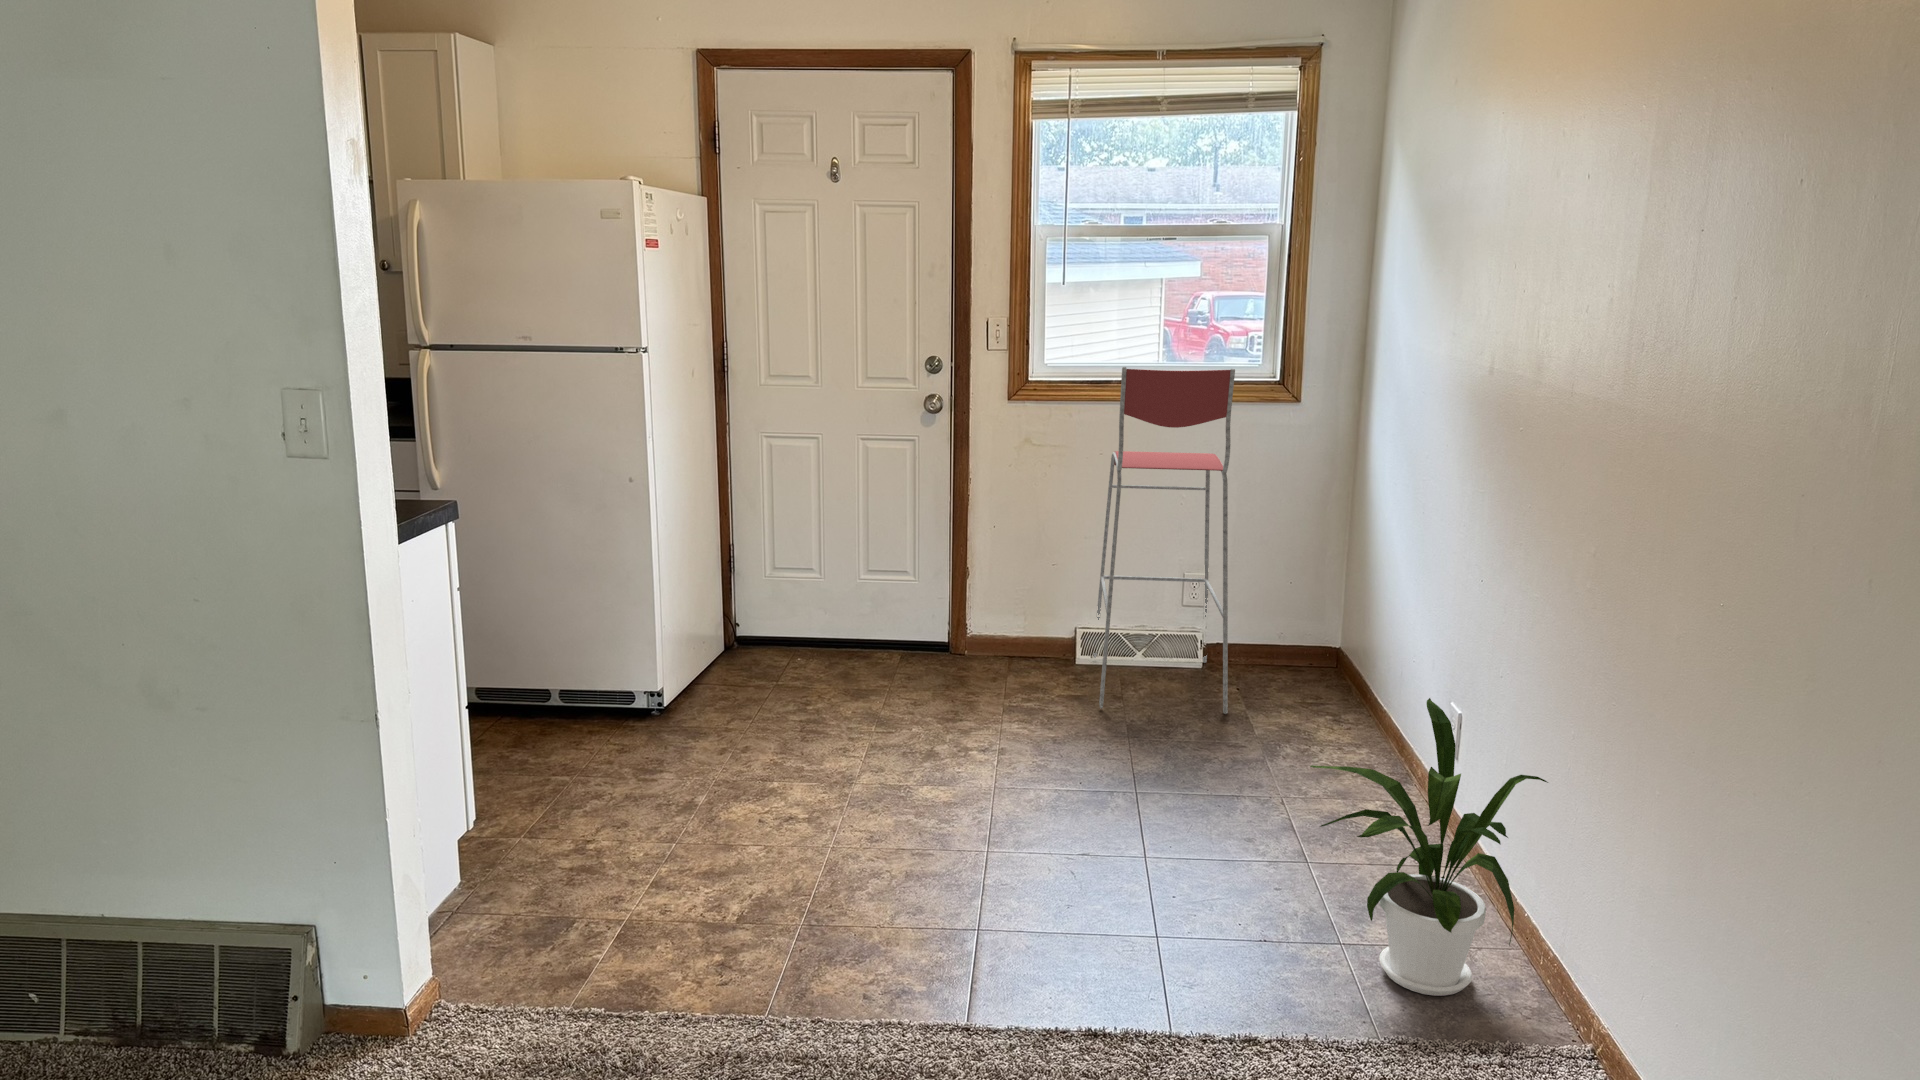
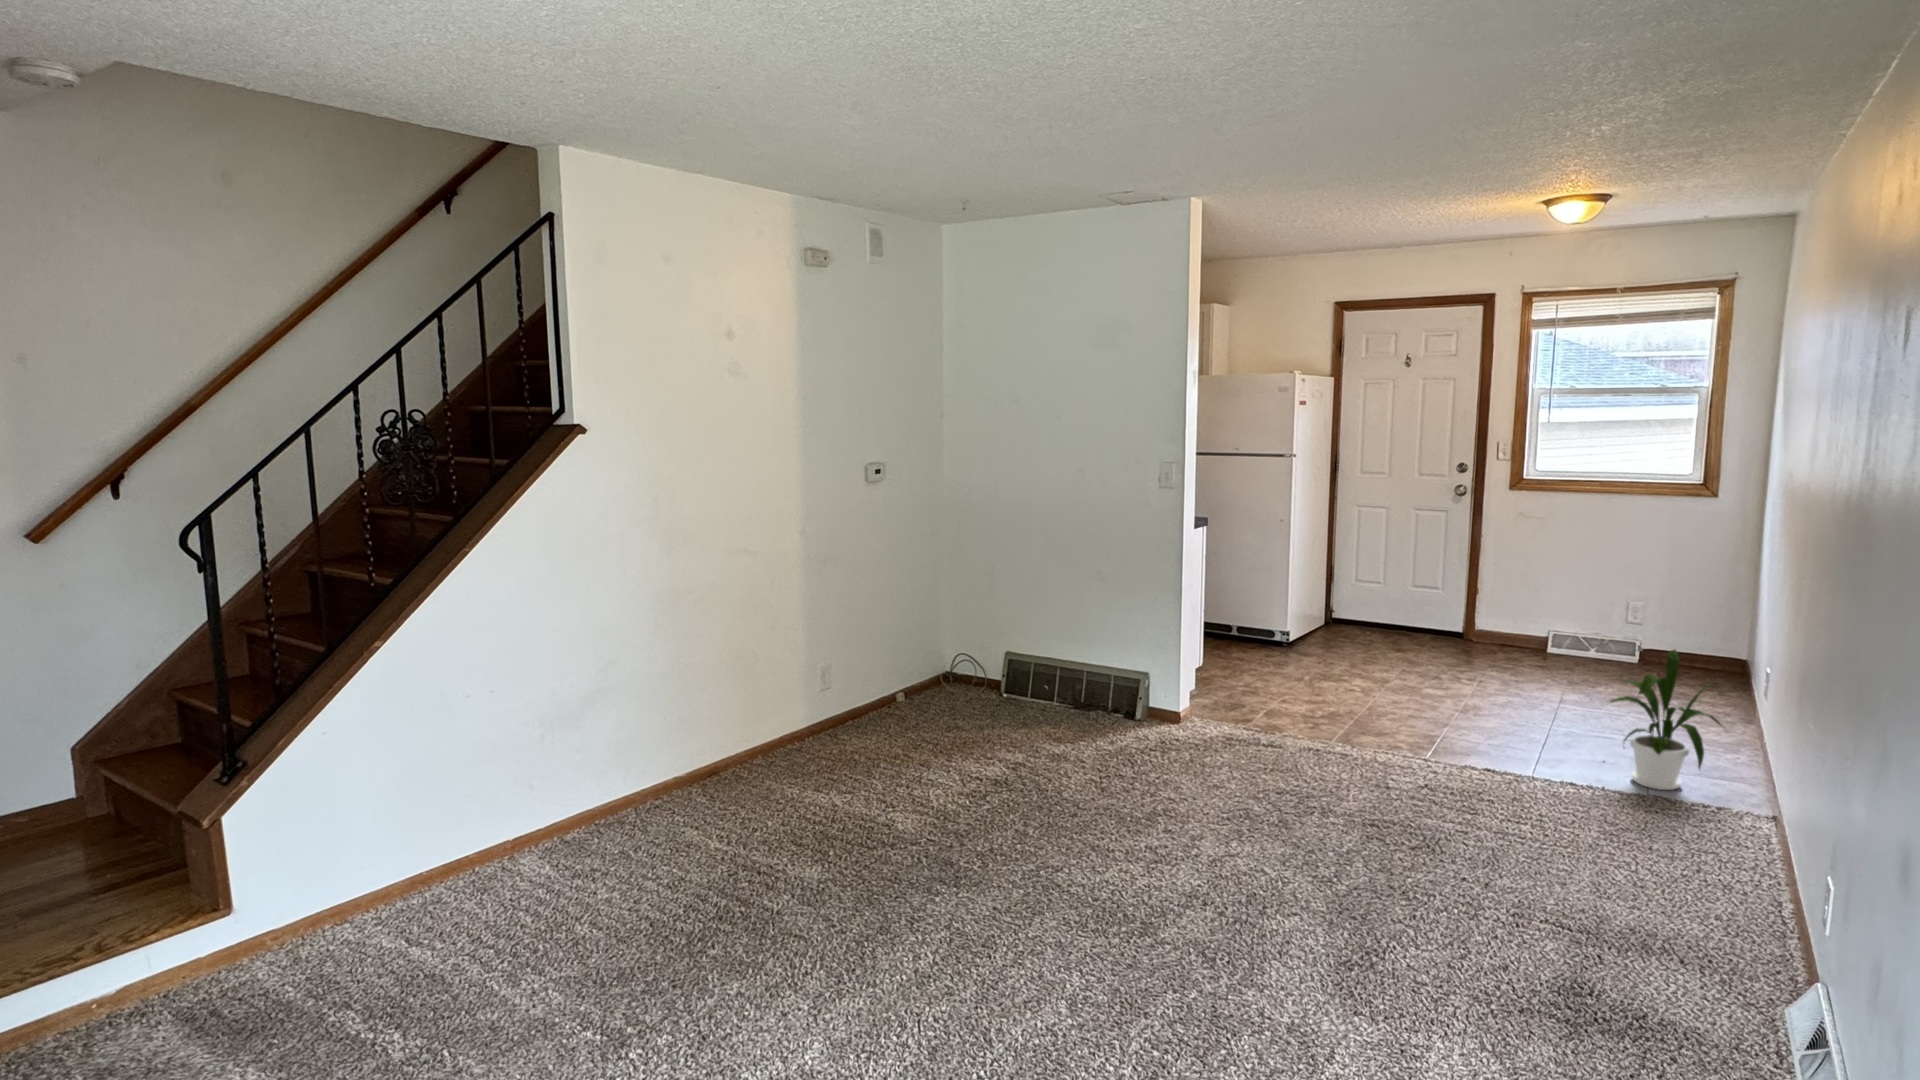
bar stool: present [1093,367,1235,714] -> none [1548,474,1649,686]

